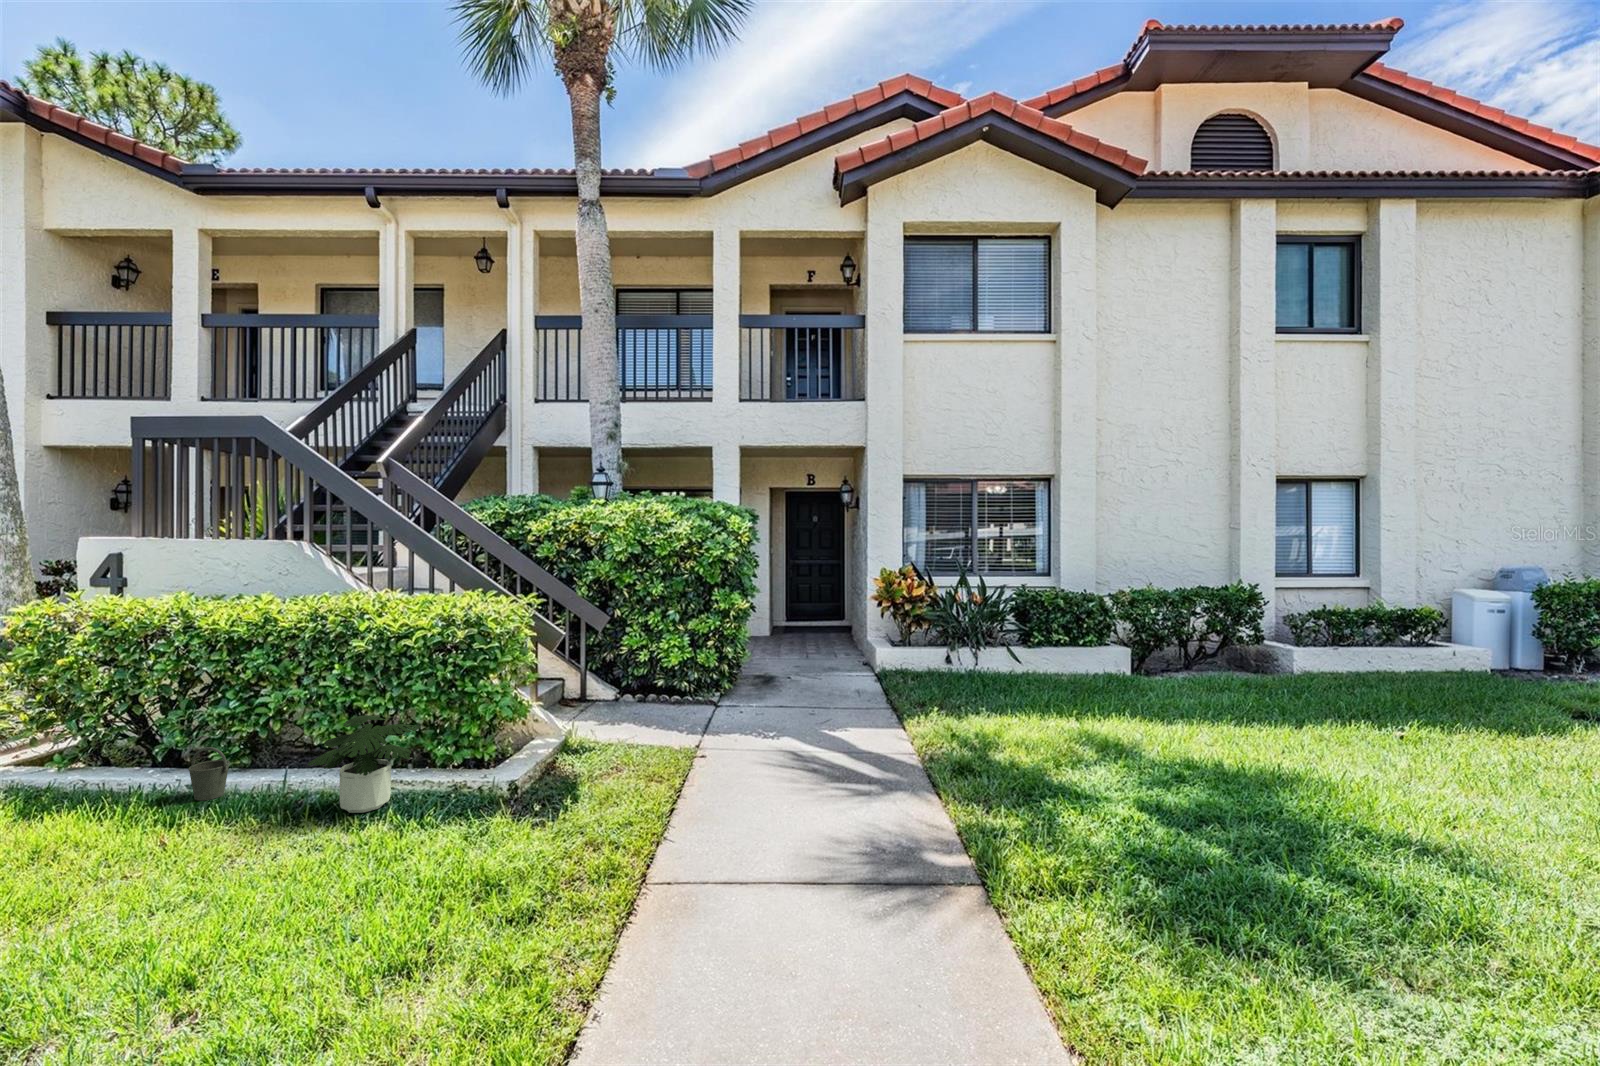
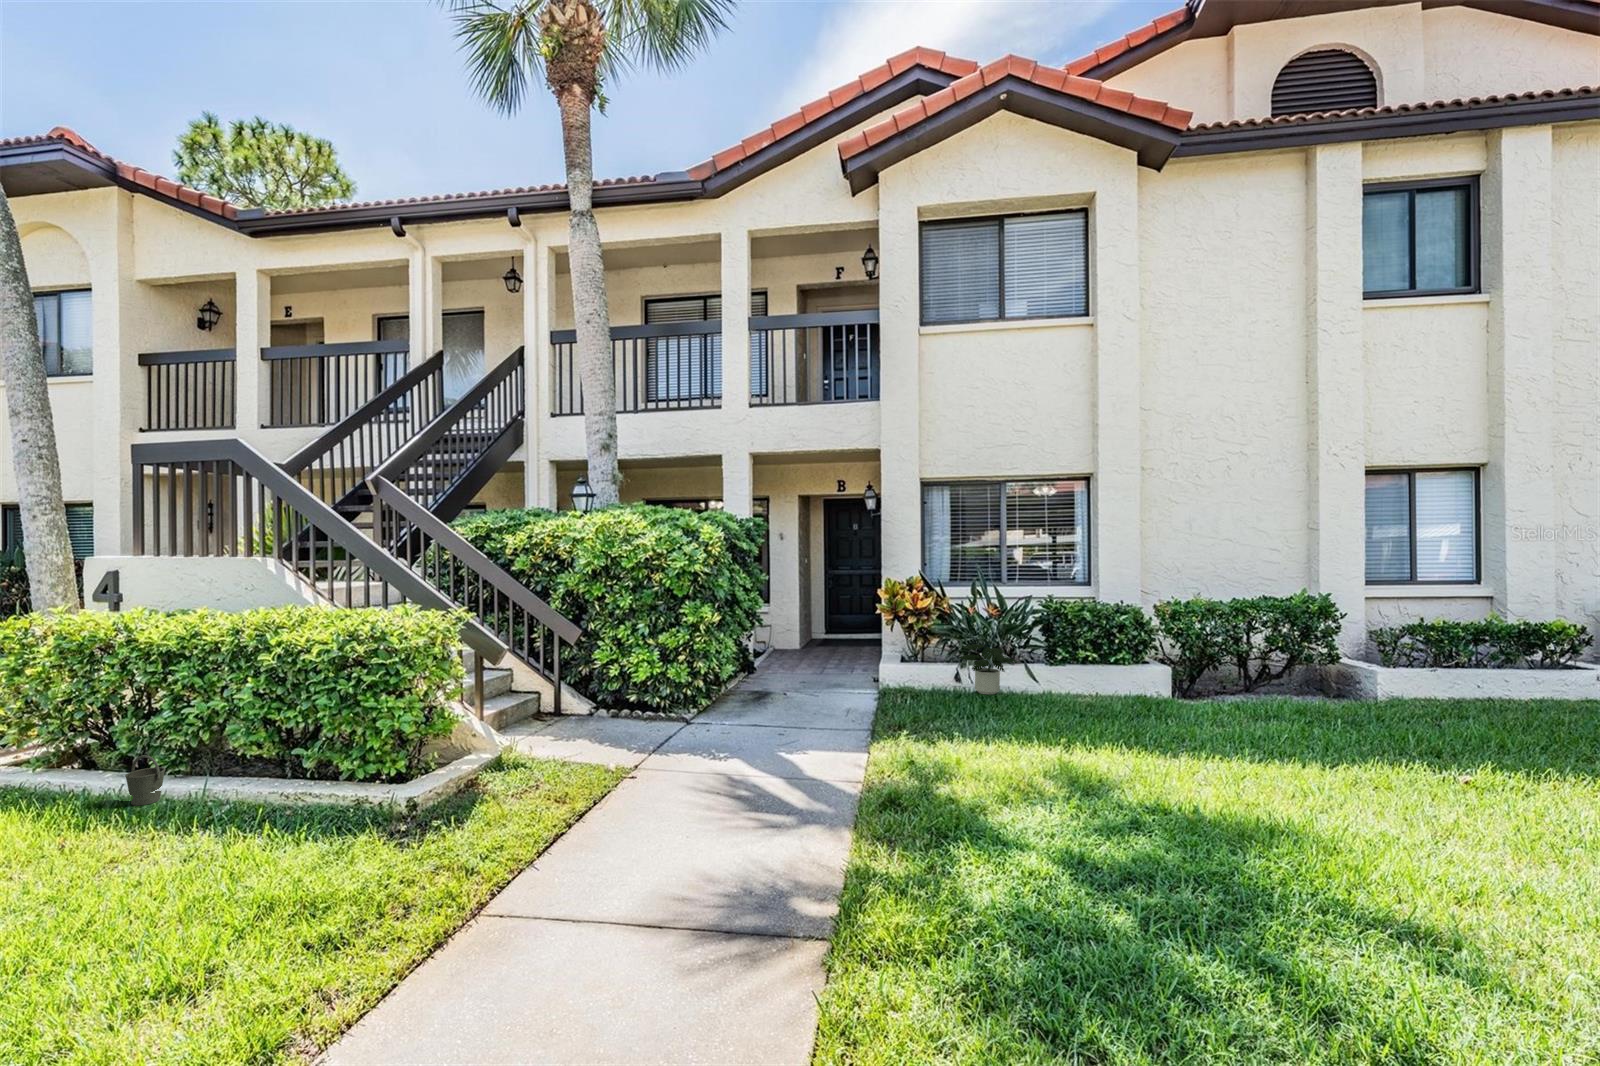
potted plant: present [308,715,420,813] -> present [959,644,1019,694]

